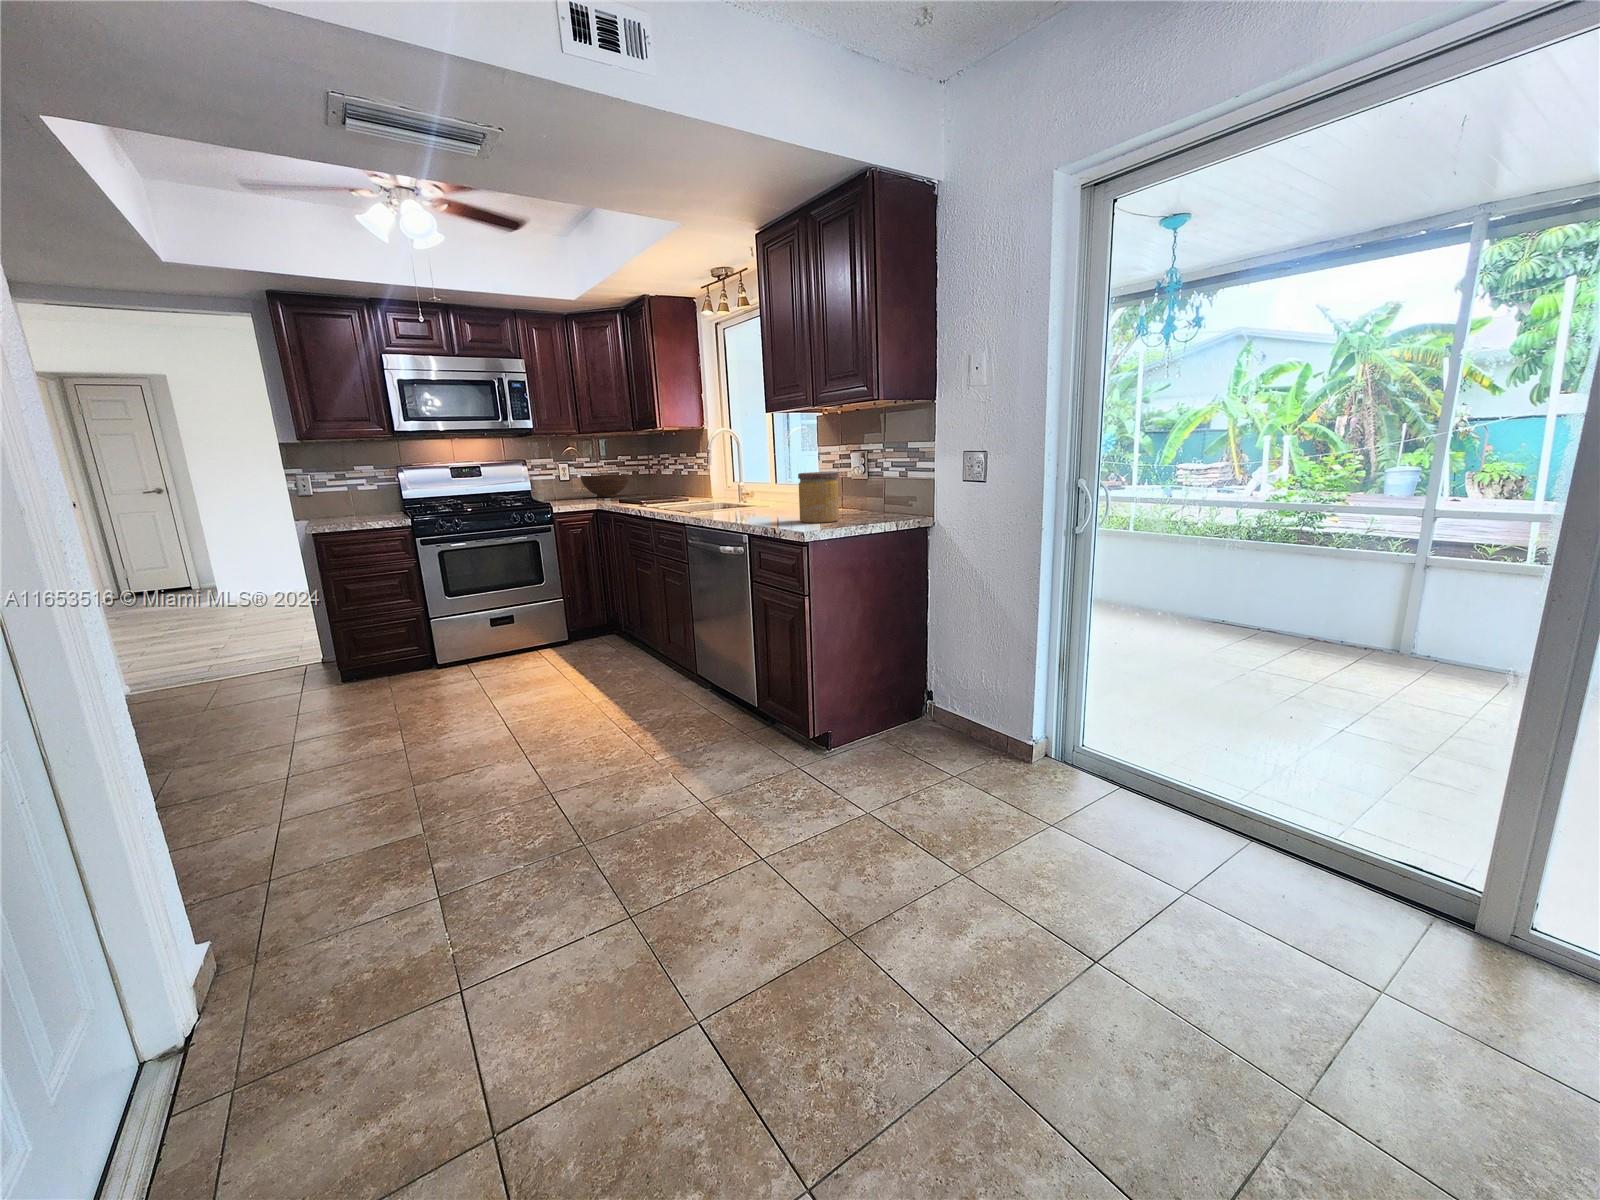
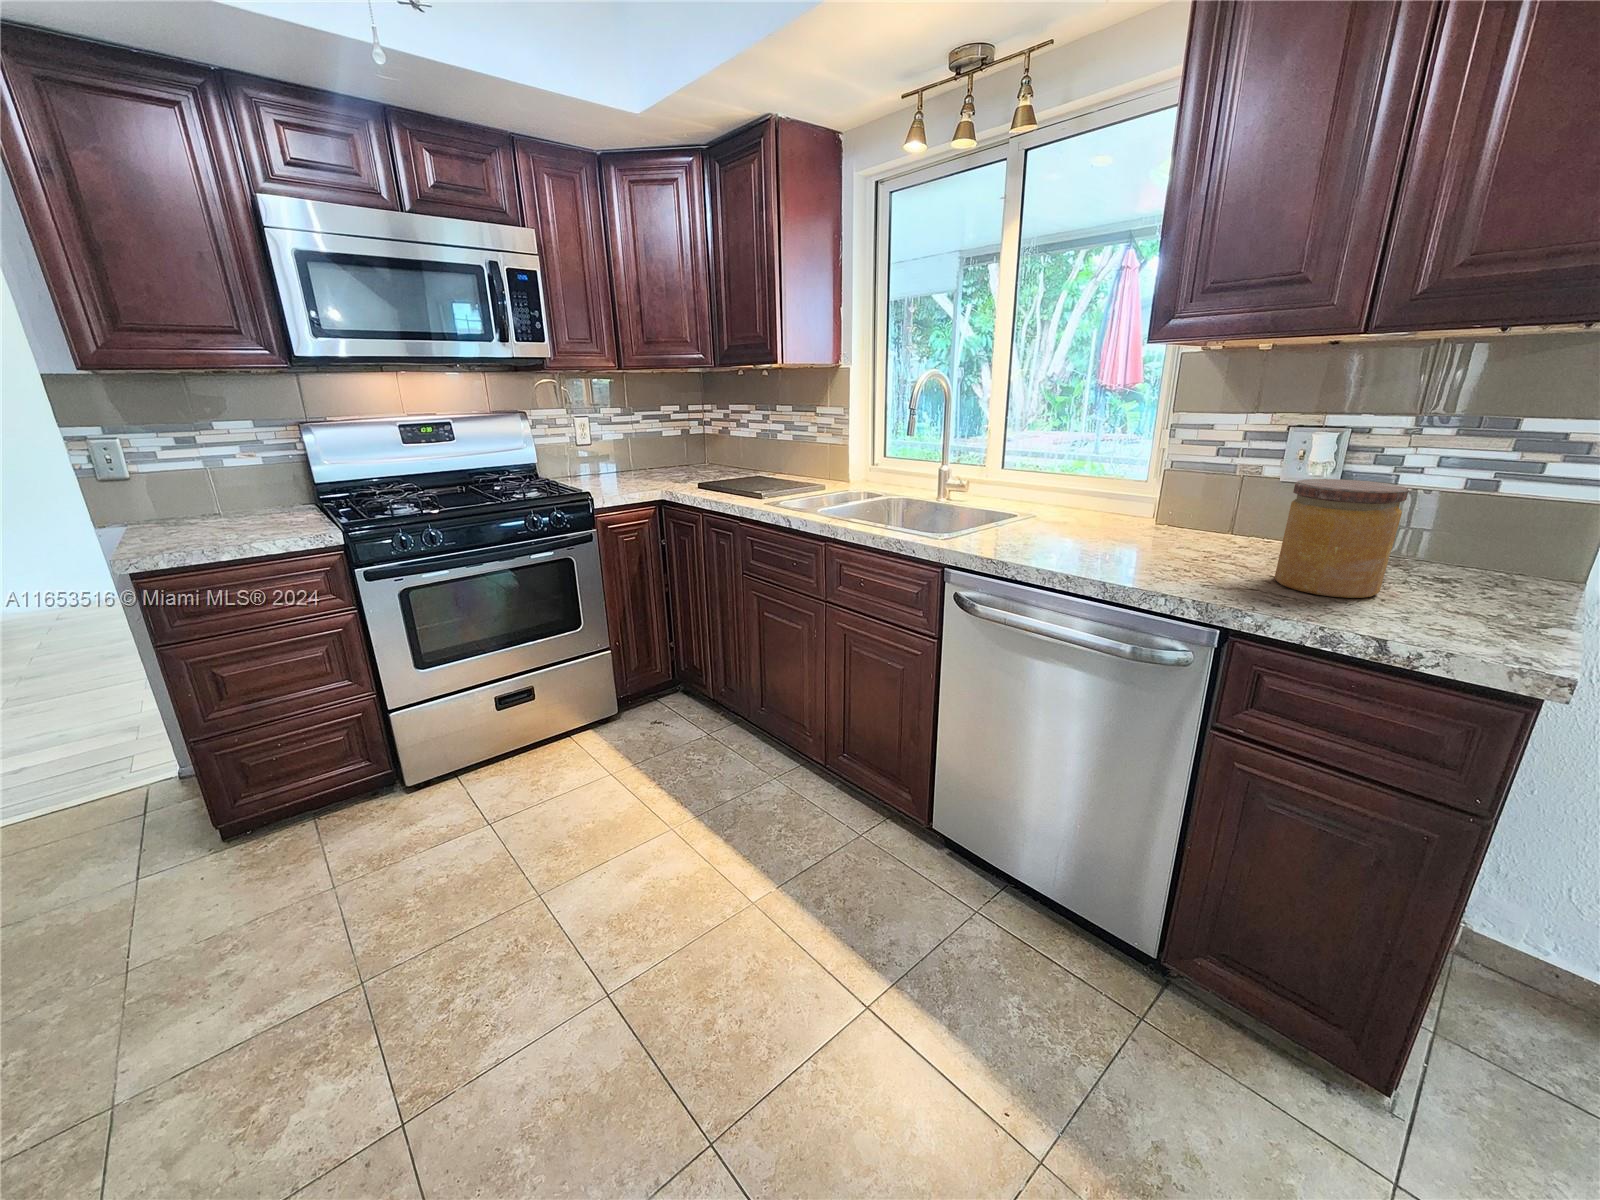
fruit bowl: present [580,474,629,497] -> none [605,433,679,471]

